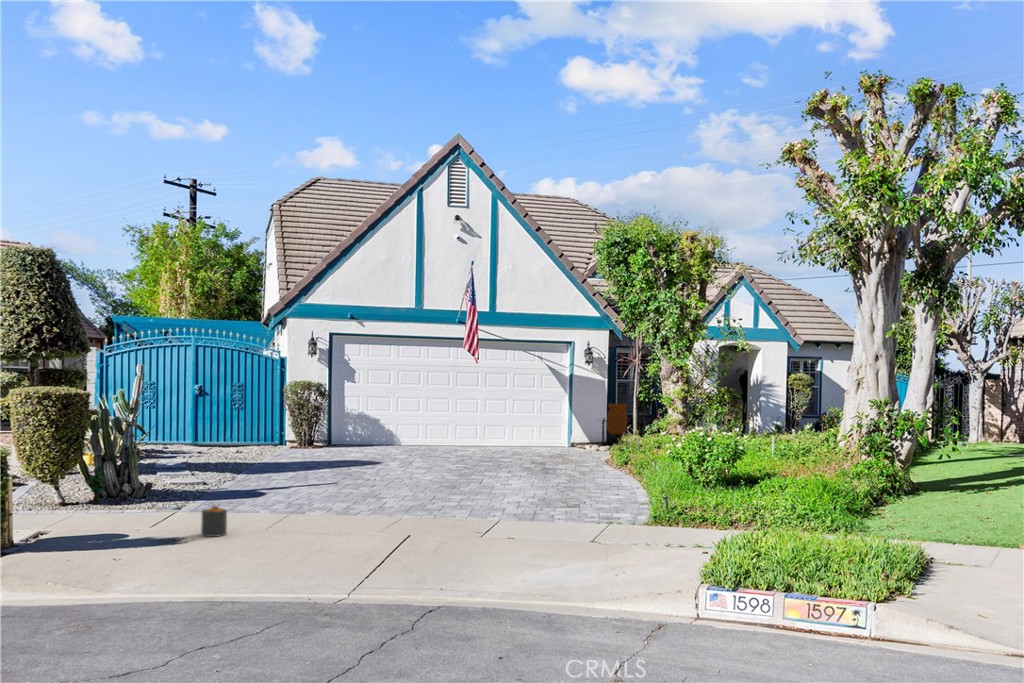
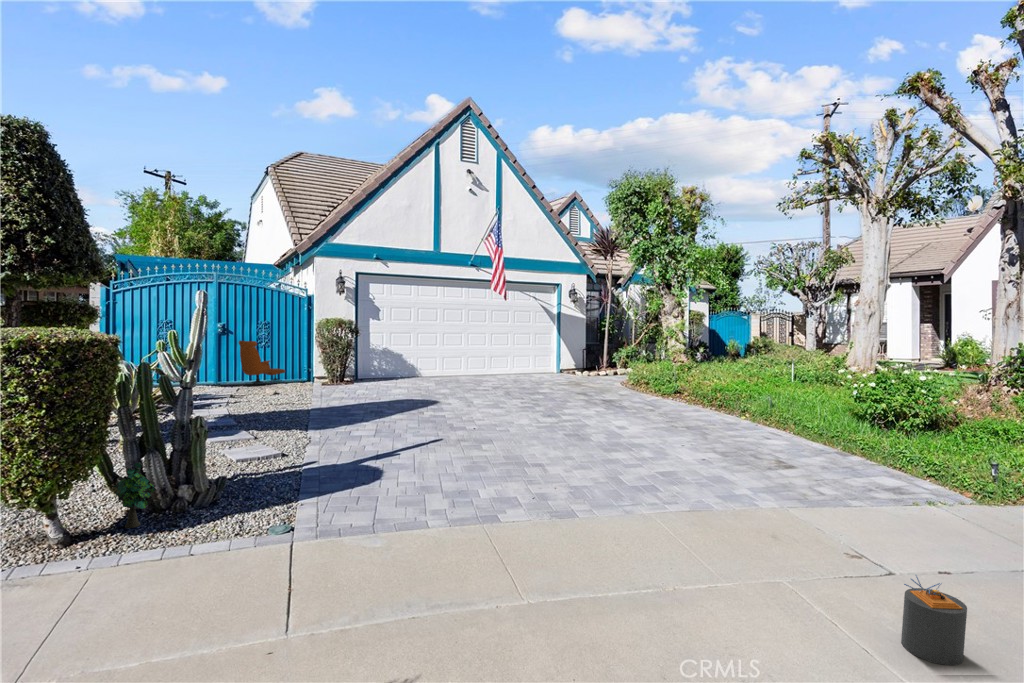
lounge chair: present [605,403,628,443] -> present [239,341,285,385]
trash can: present [201,505,227,537] -> present [901,576,967,665]

